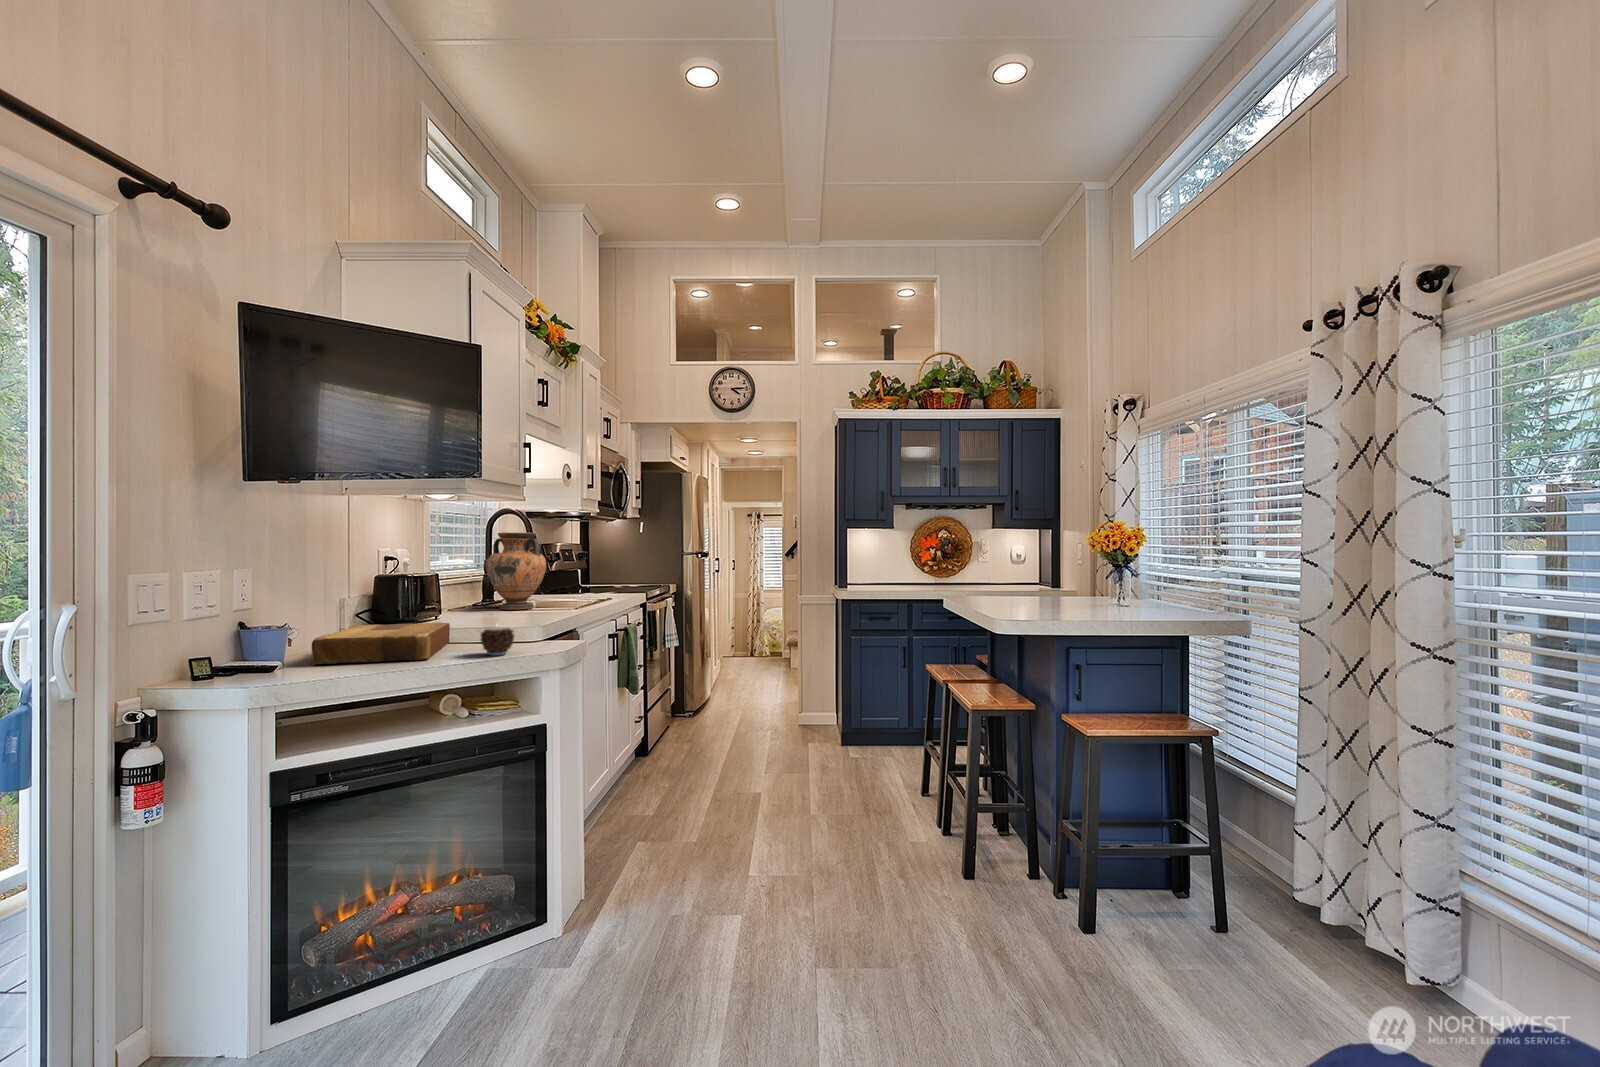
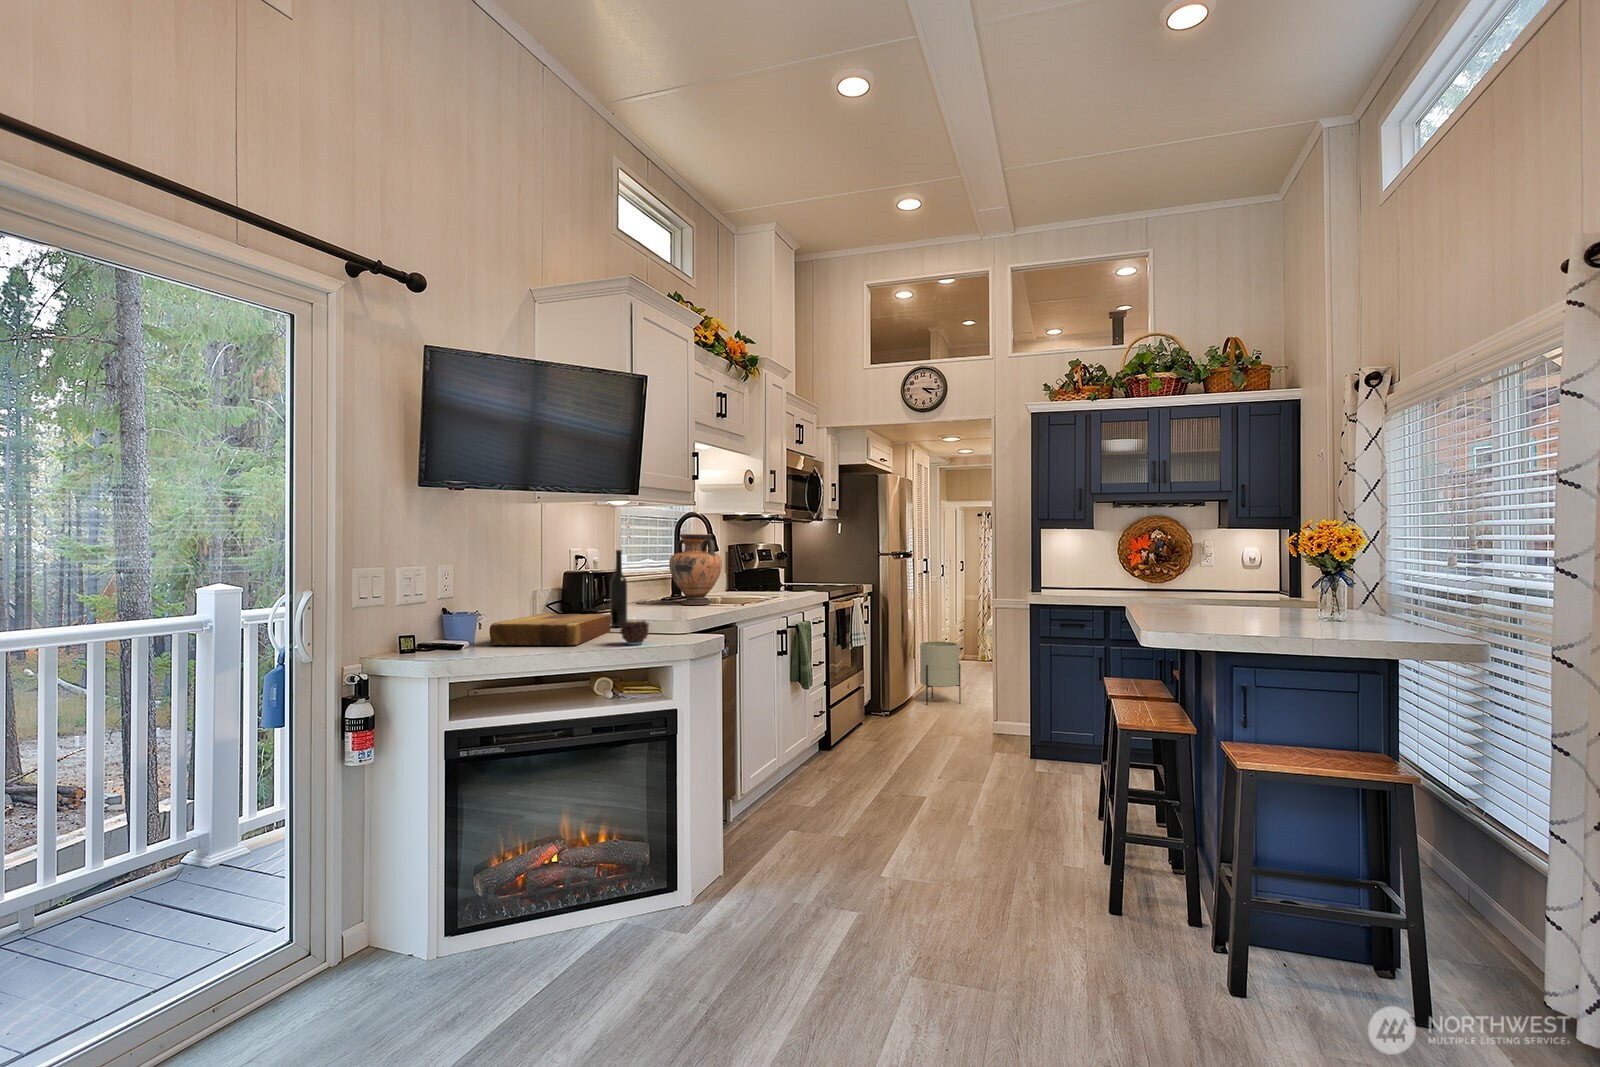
bottle: none [444,550,464,637] -> present [610,550,627,627]
planter: none [716,639,755,702] -> present [920,641,961,705]

